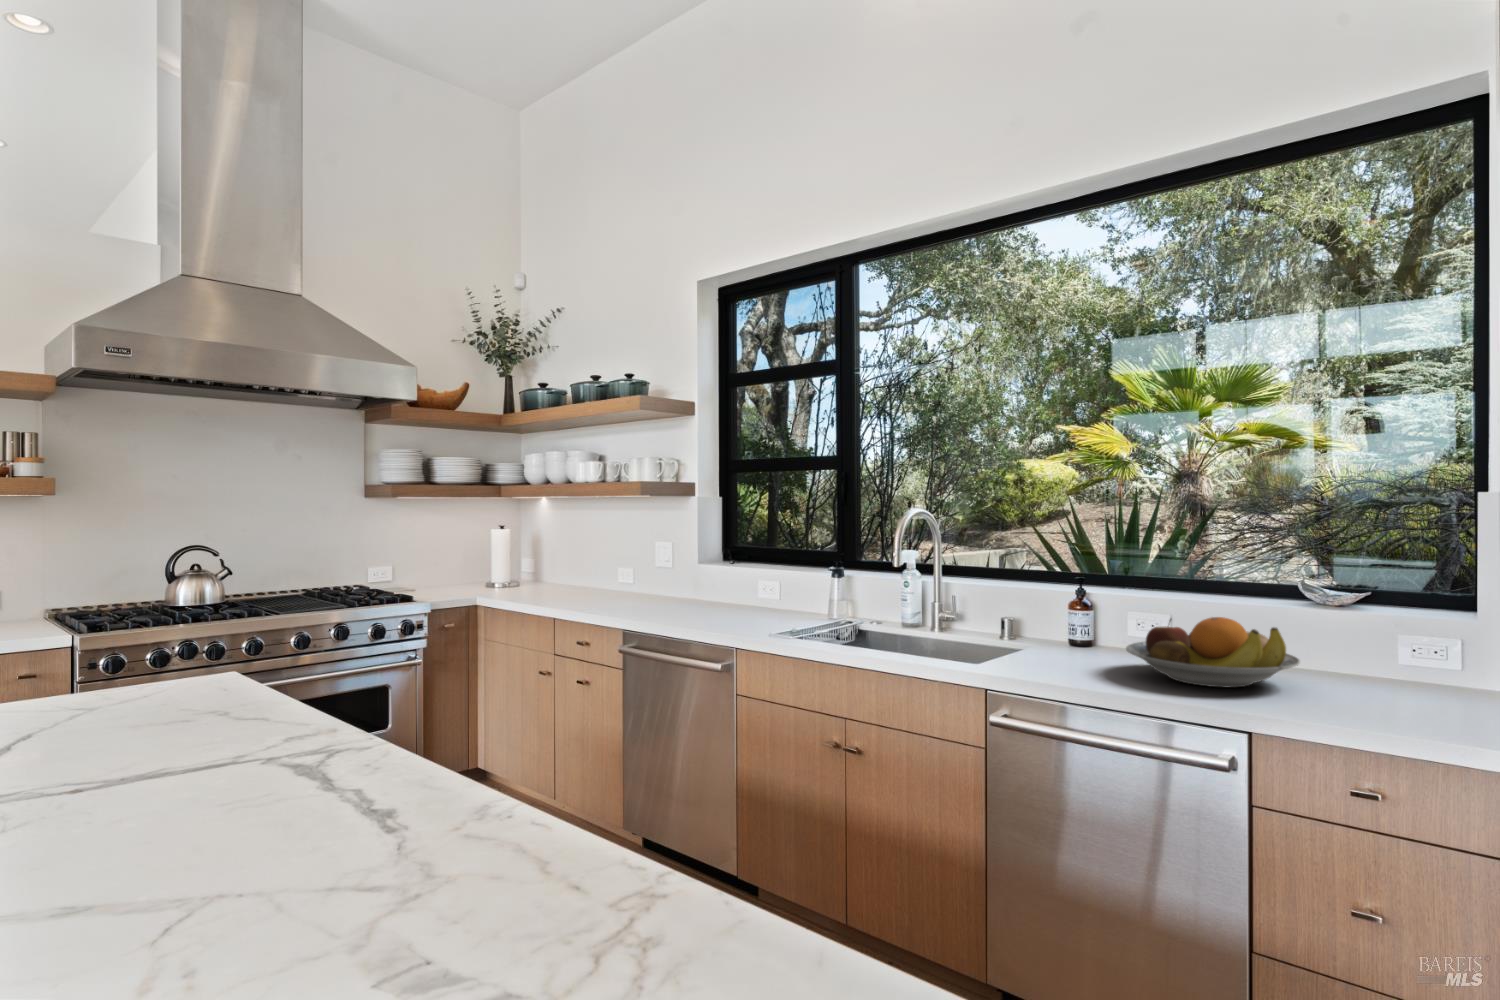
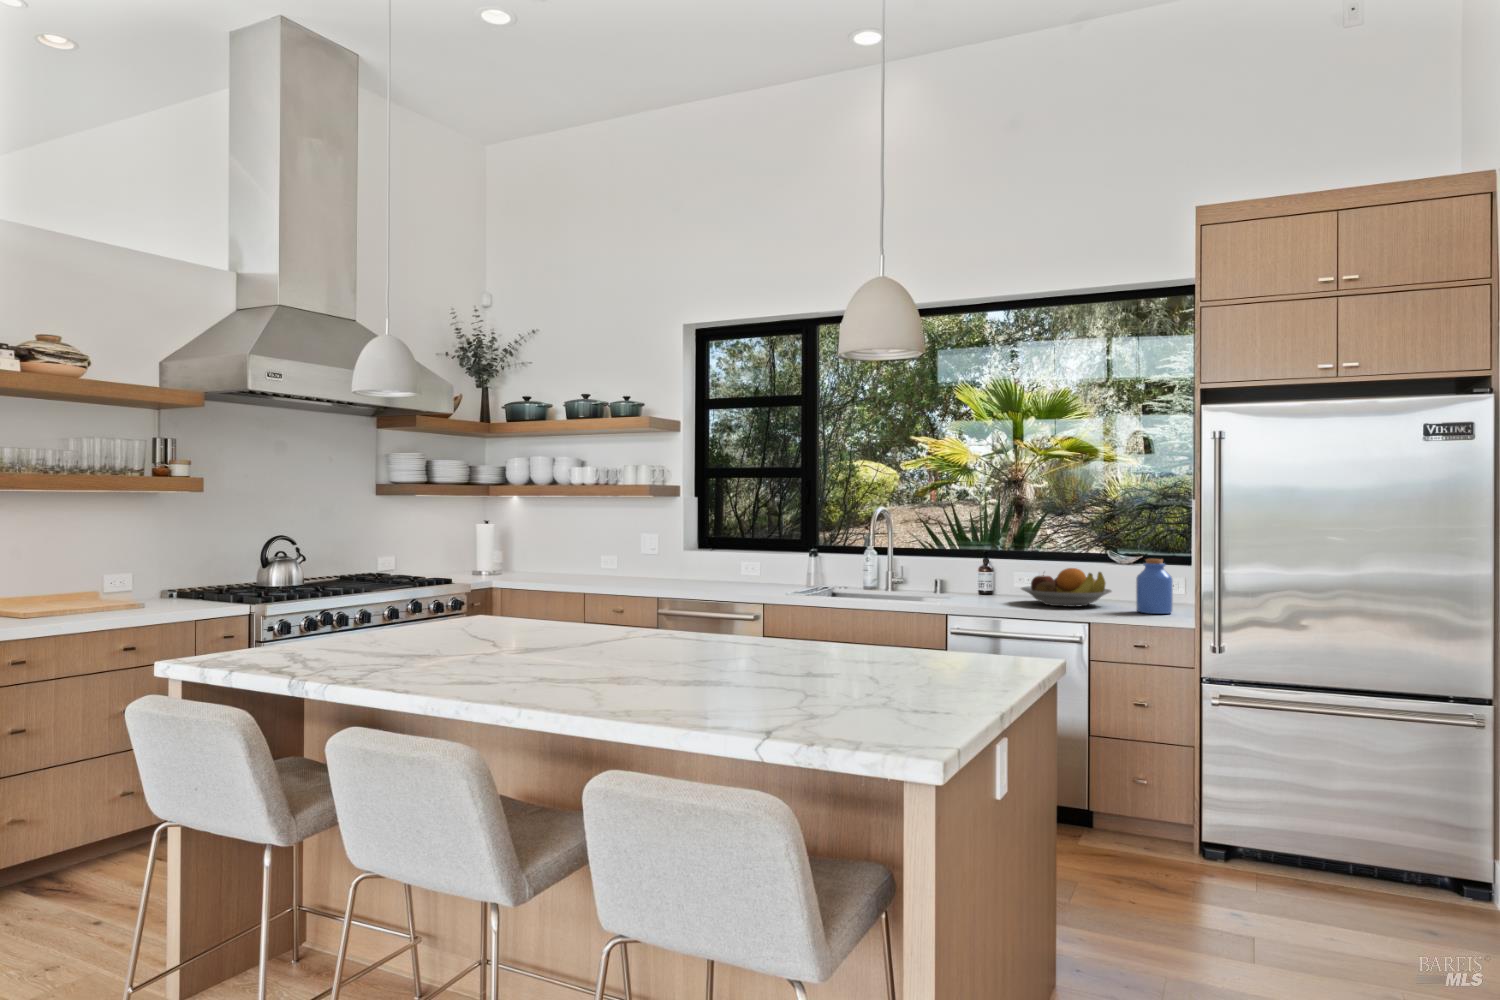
jar: none [1351,611,1435,724] -> present [1136,559,1173,614]

